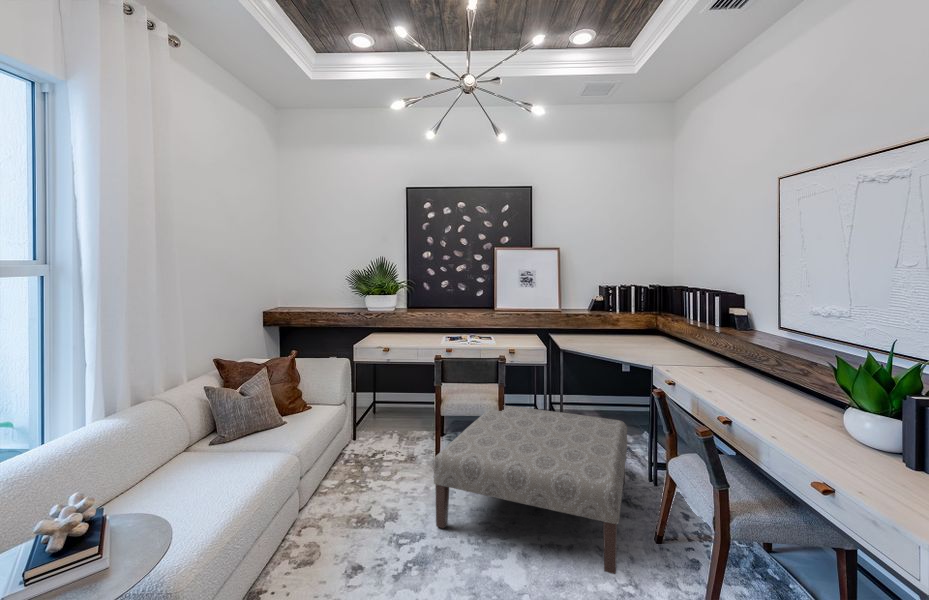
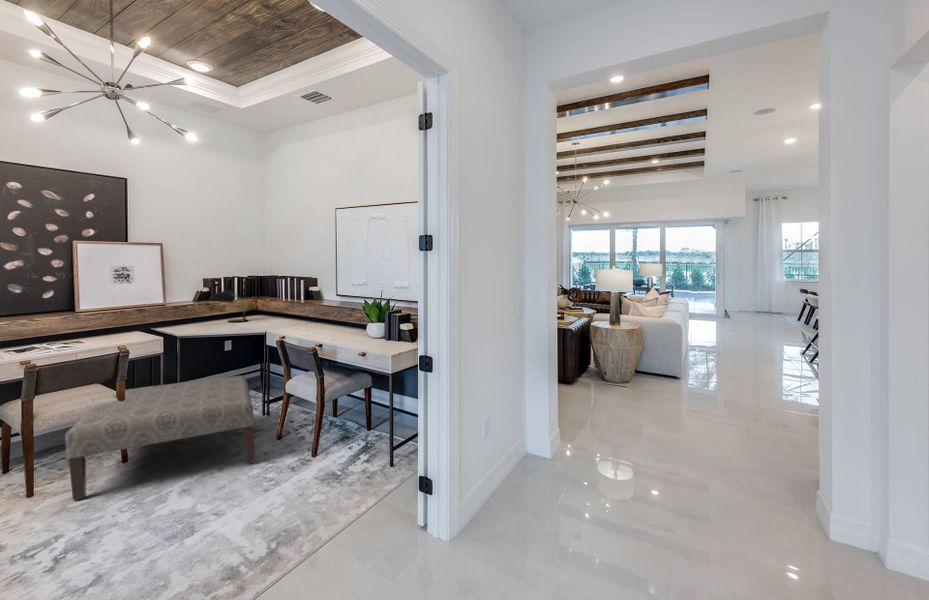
desk lamp: none [599,303,642,342] -> present [209,291,248,322]

